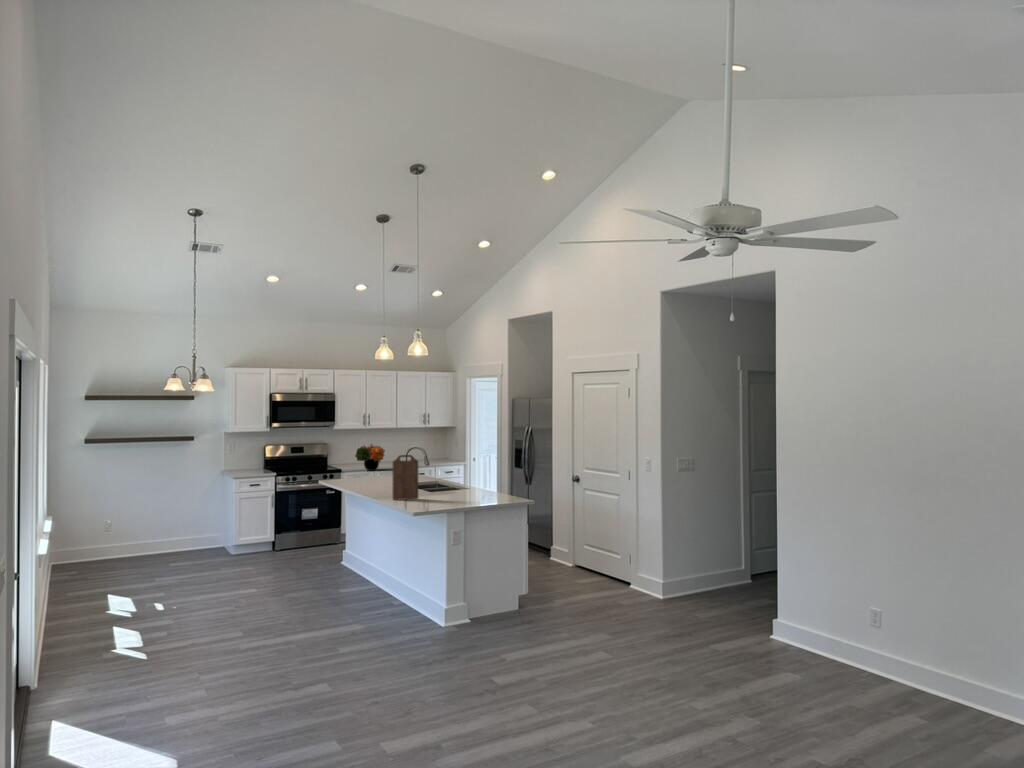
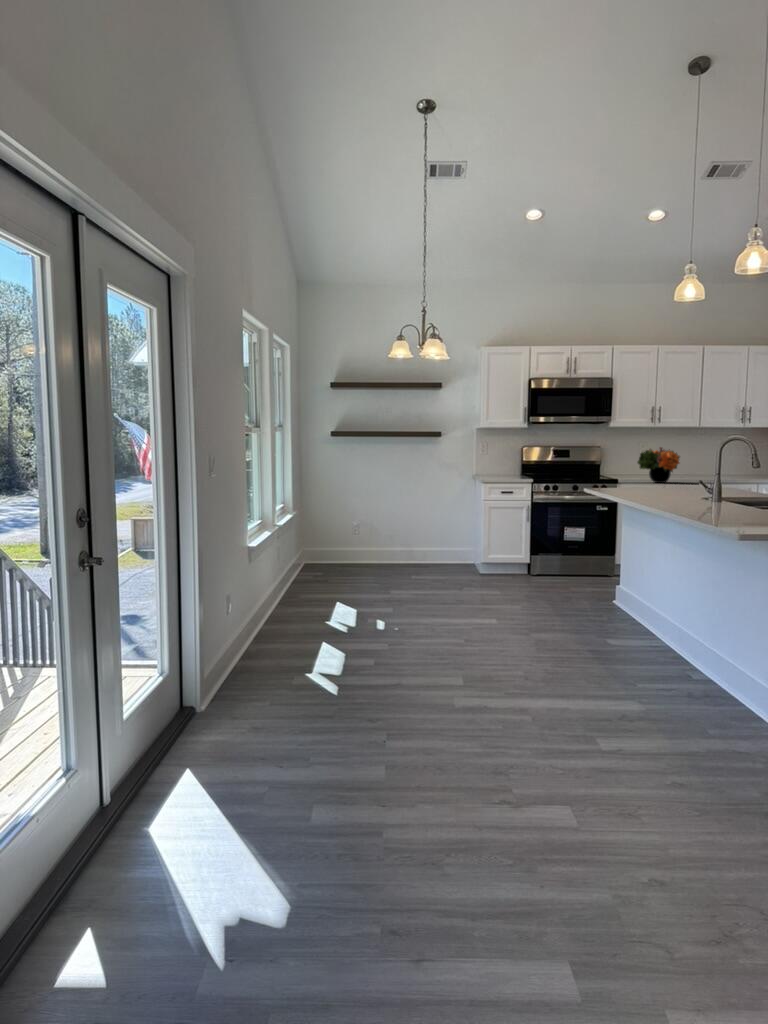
cutting board: present [392,455,418,500] -> none [701,439,754,515]

